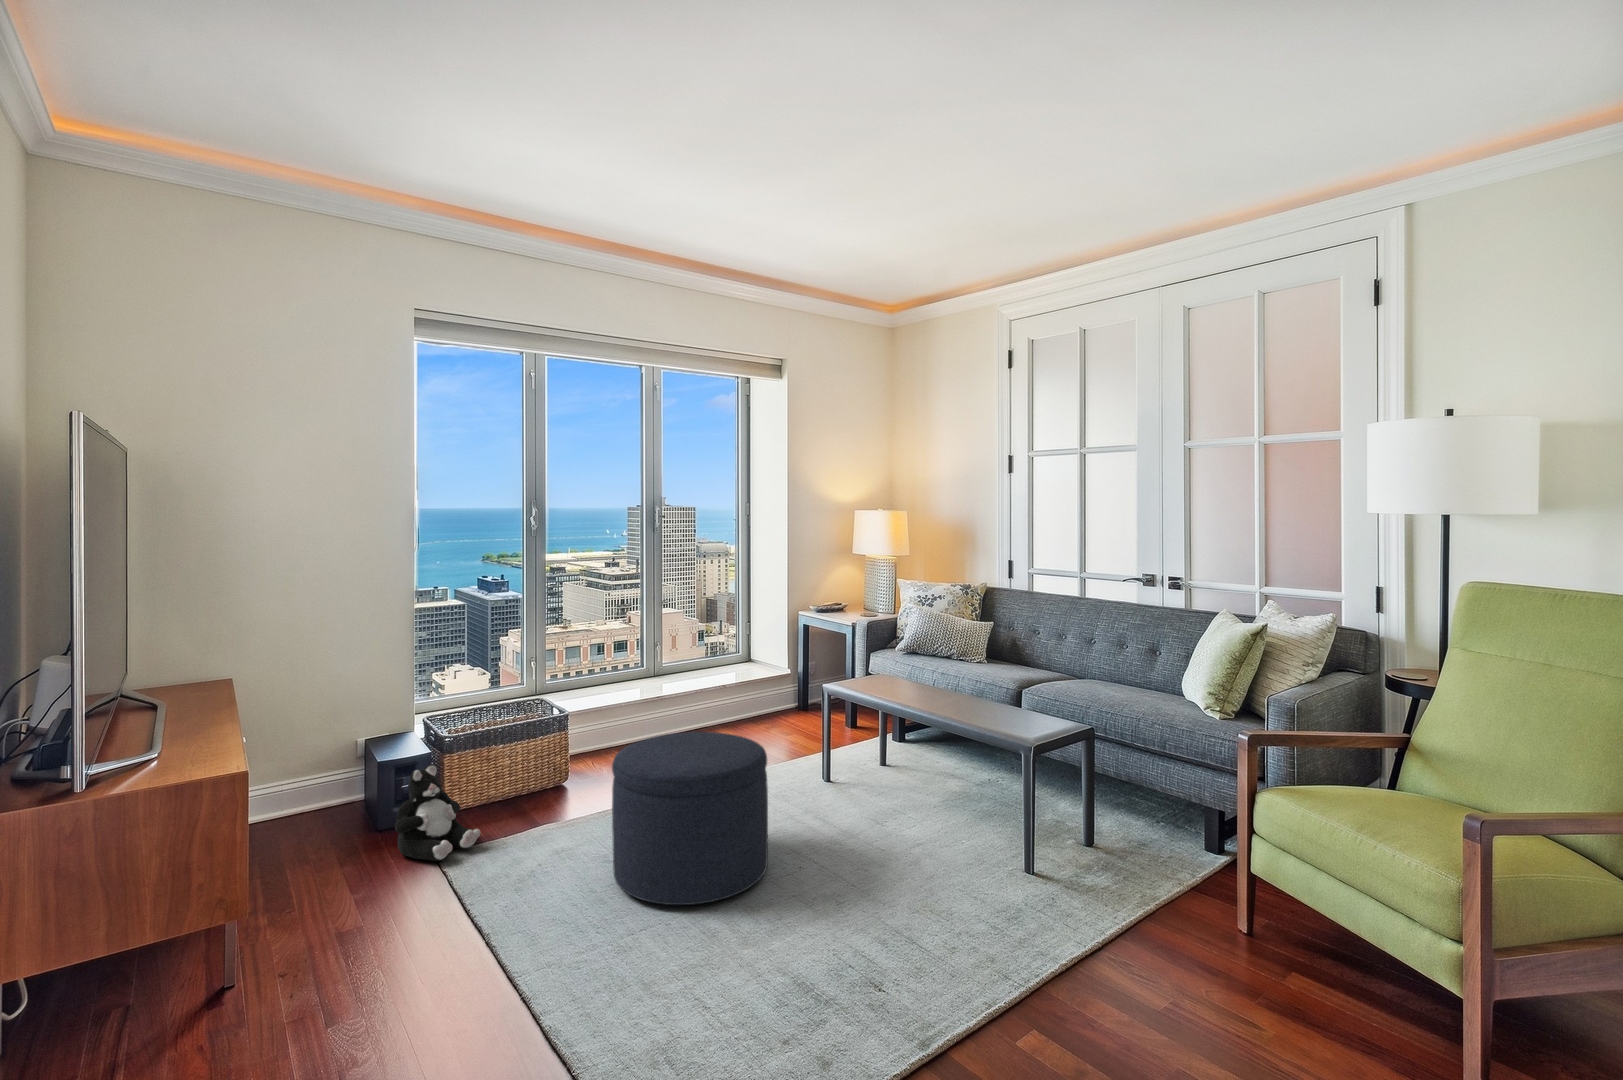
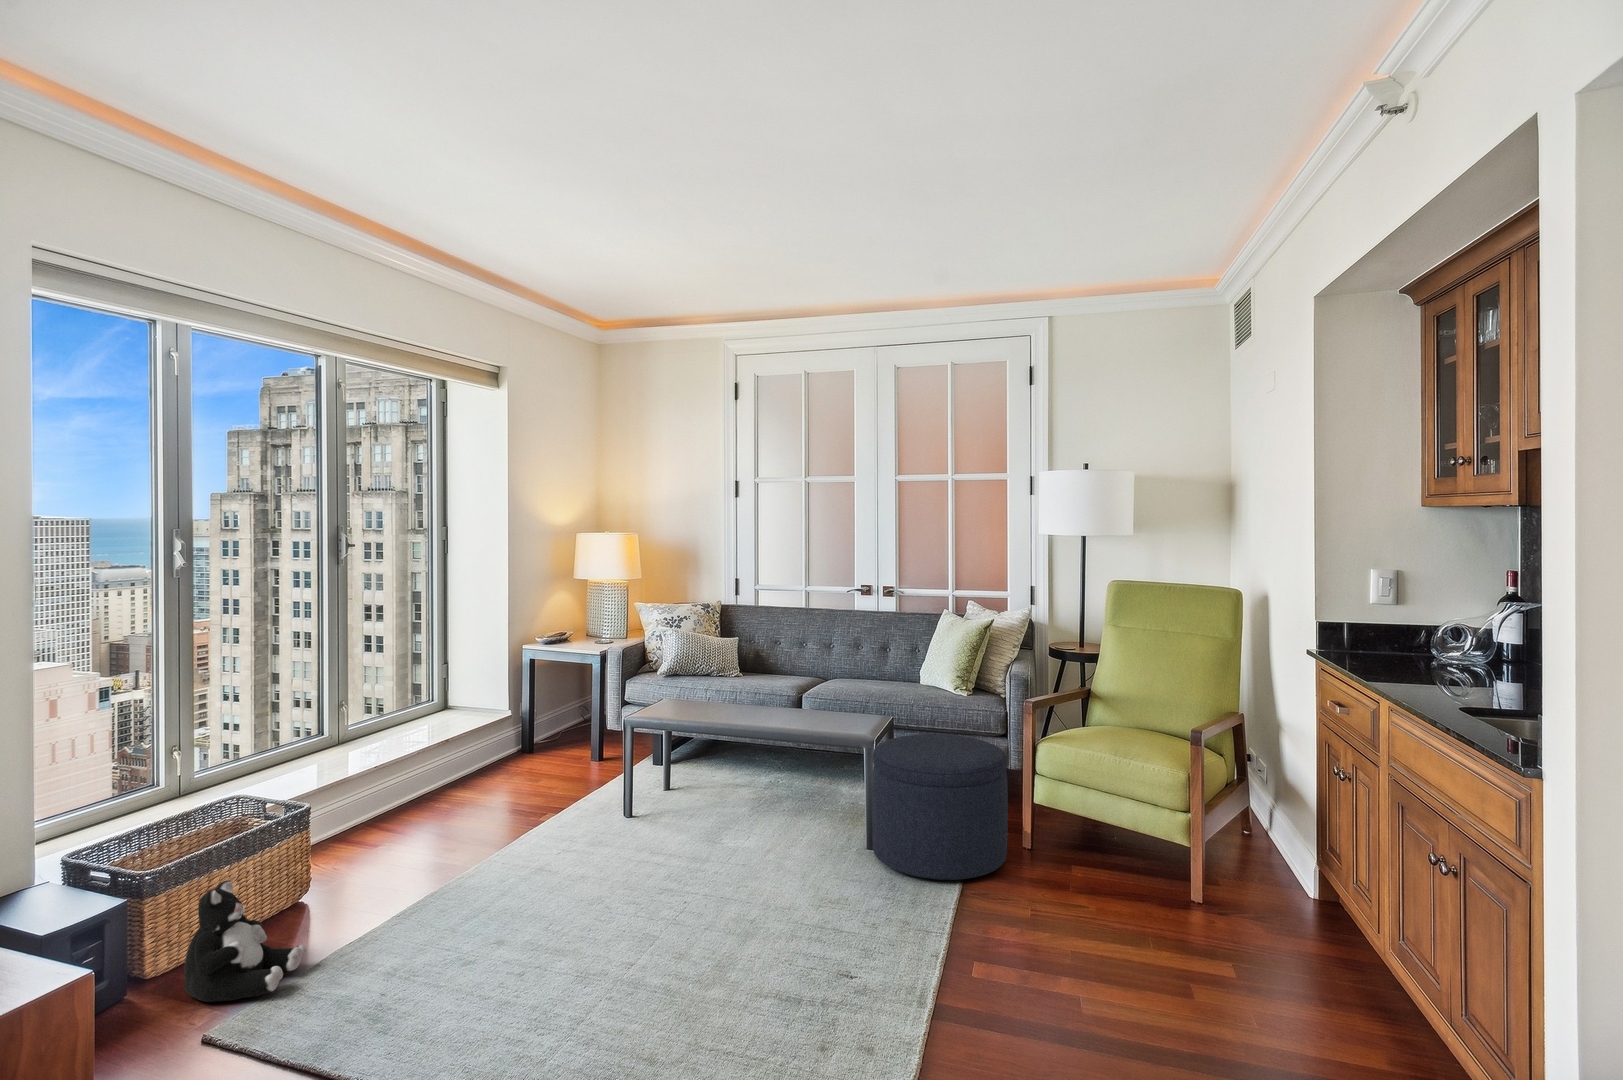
ottoman: present [612,732,768,905] -> present [872,734,1008,880]

